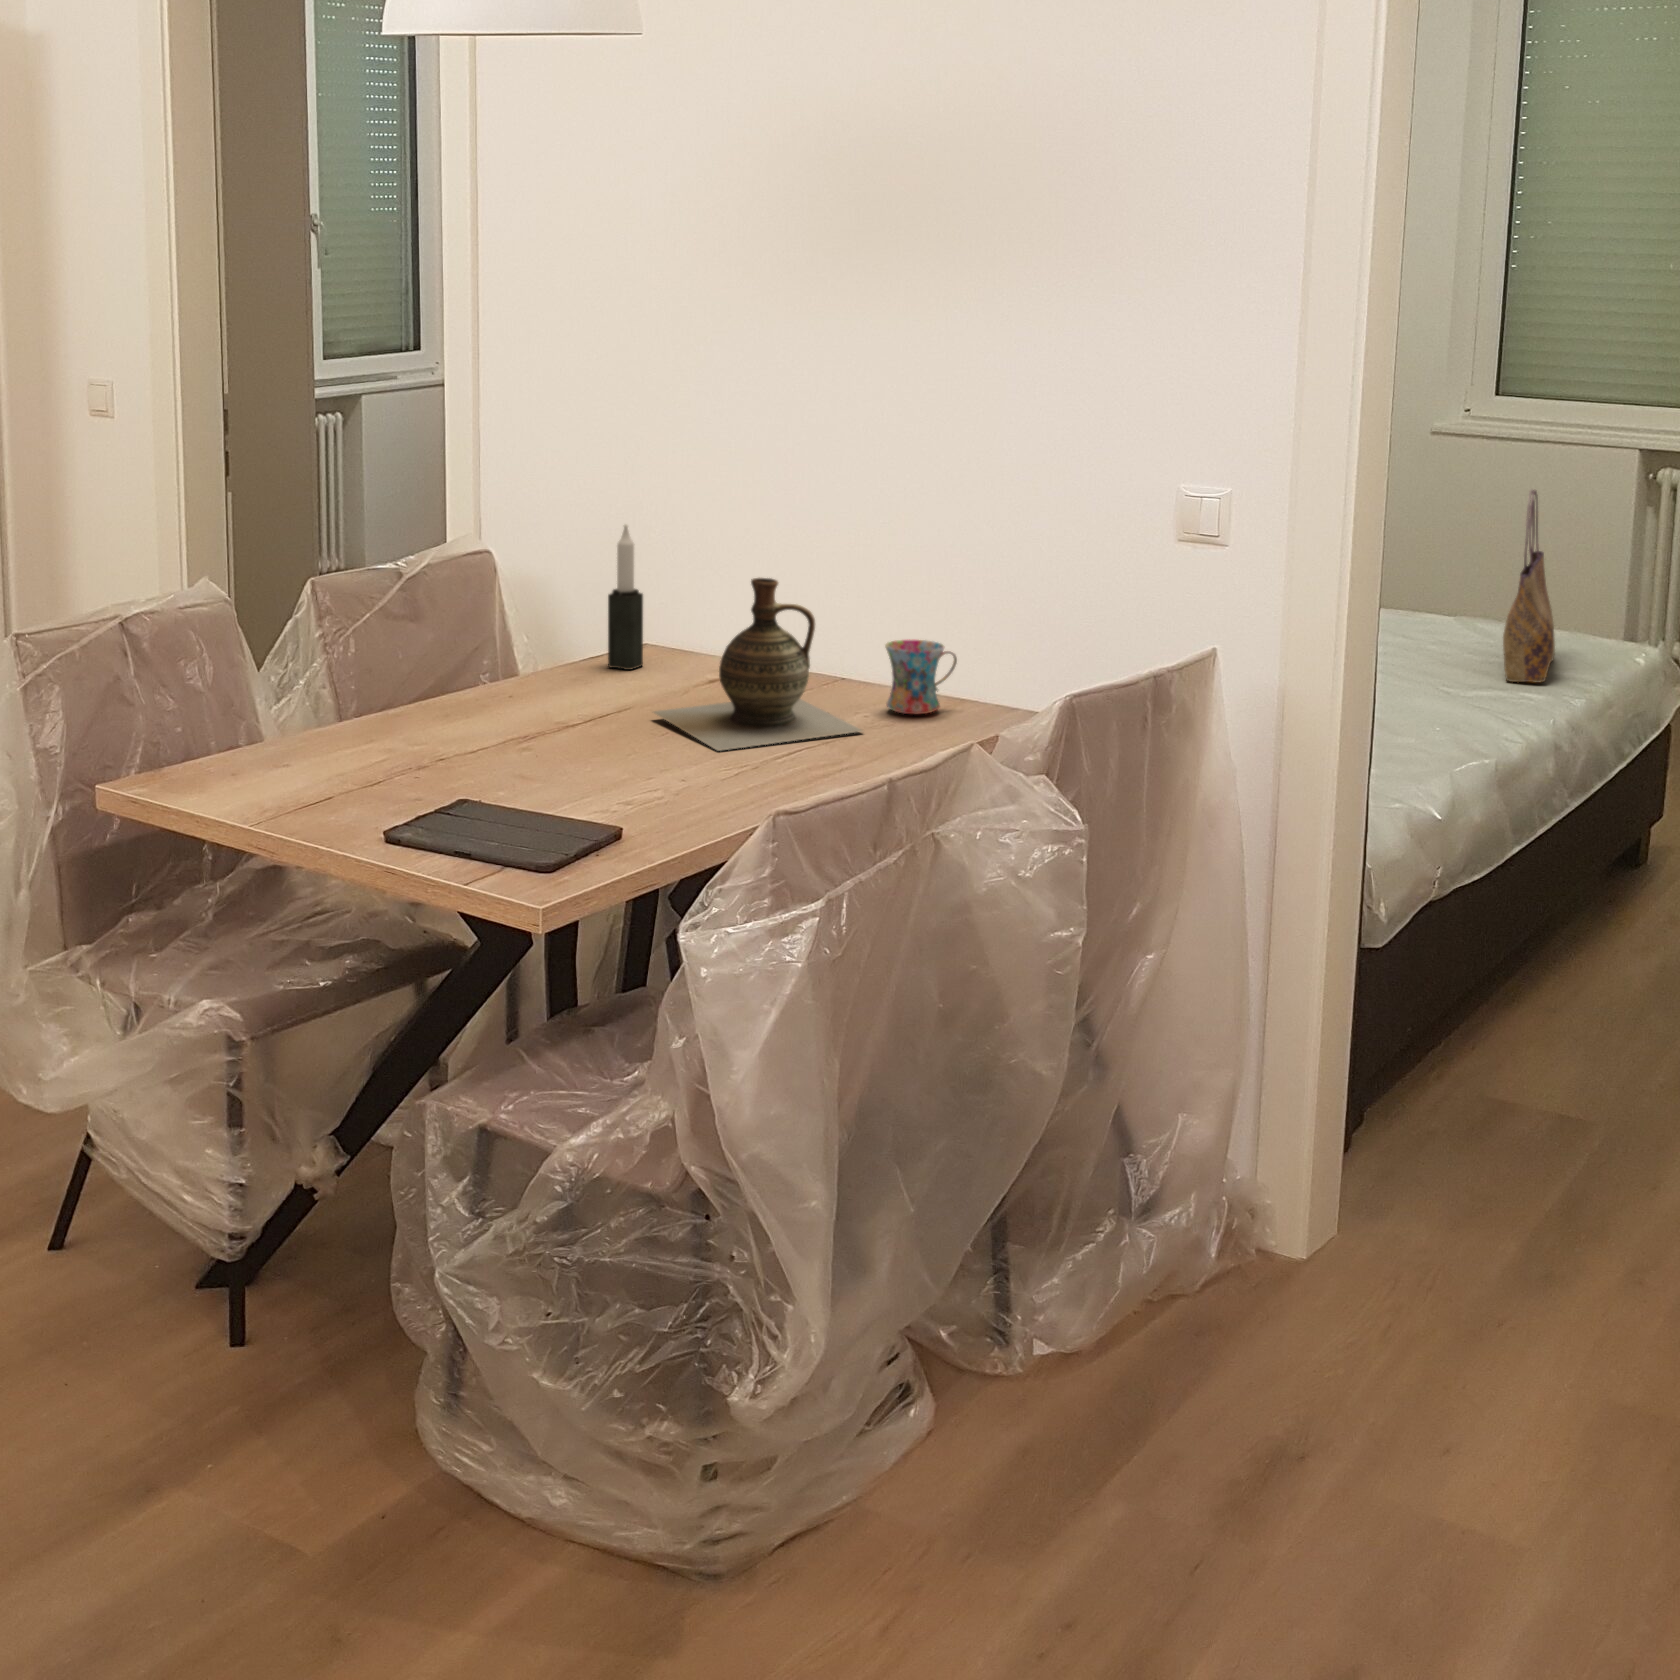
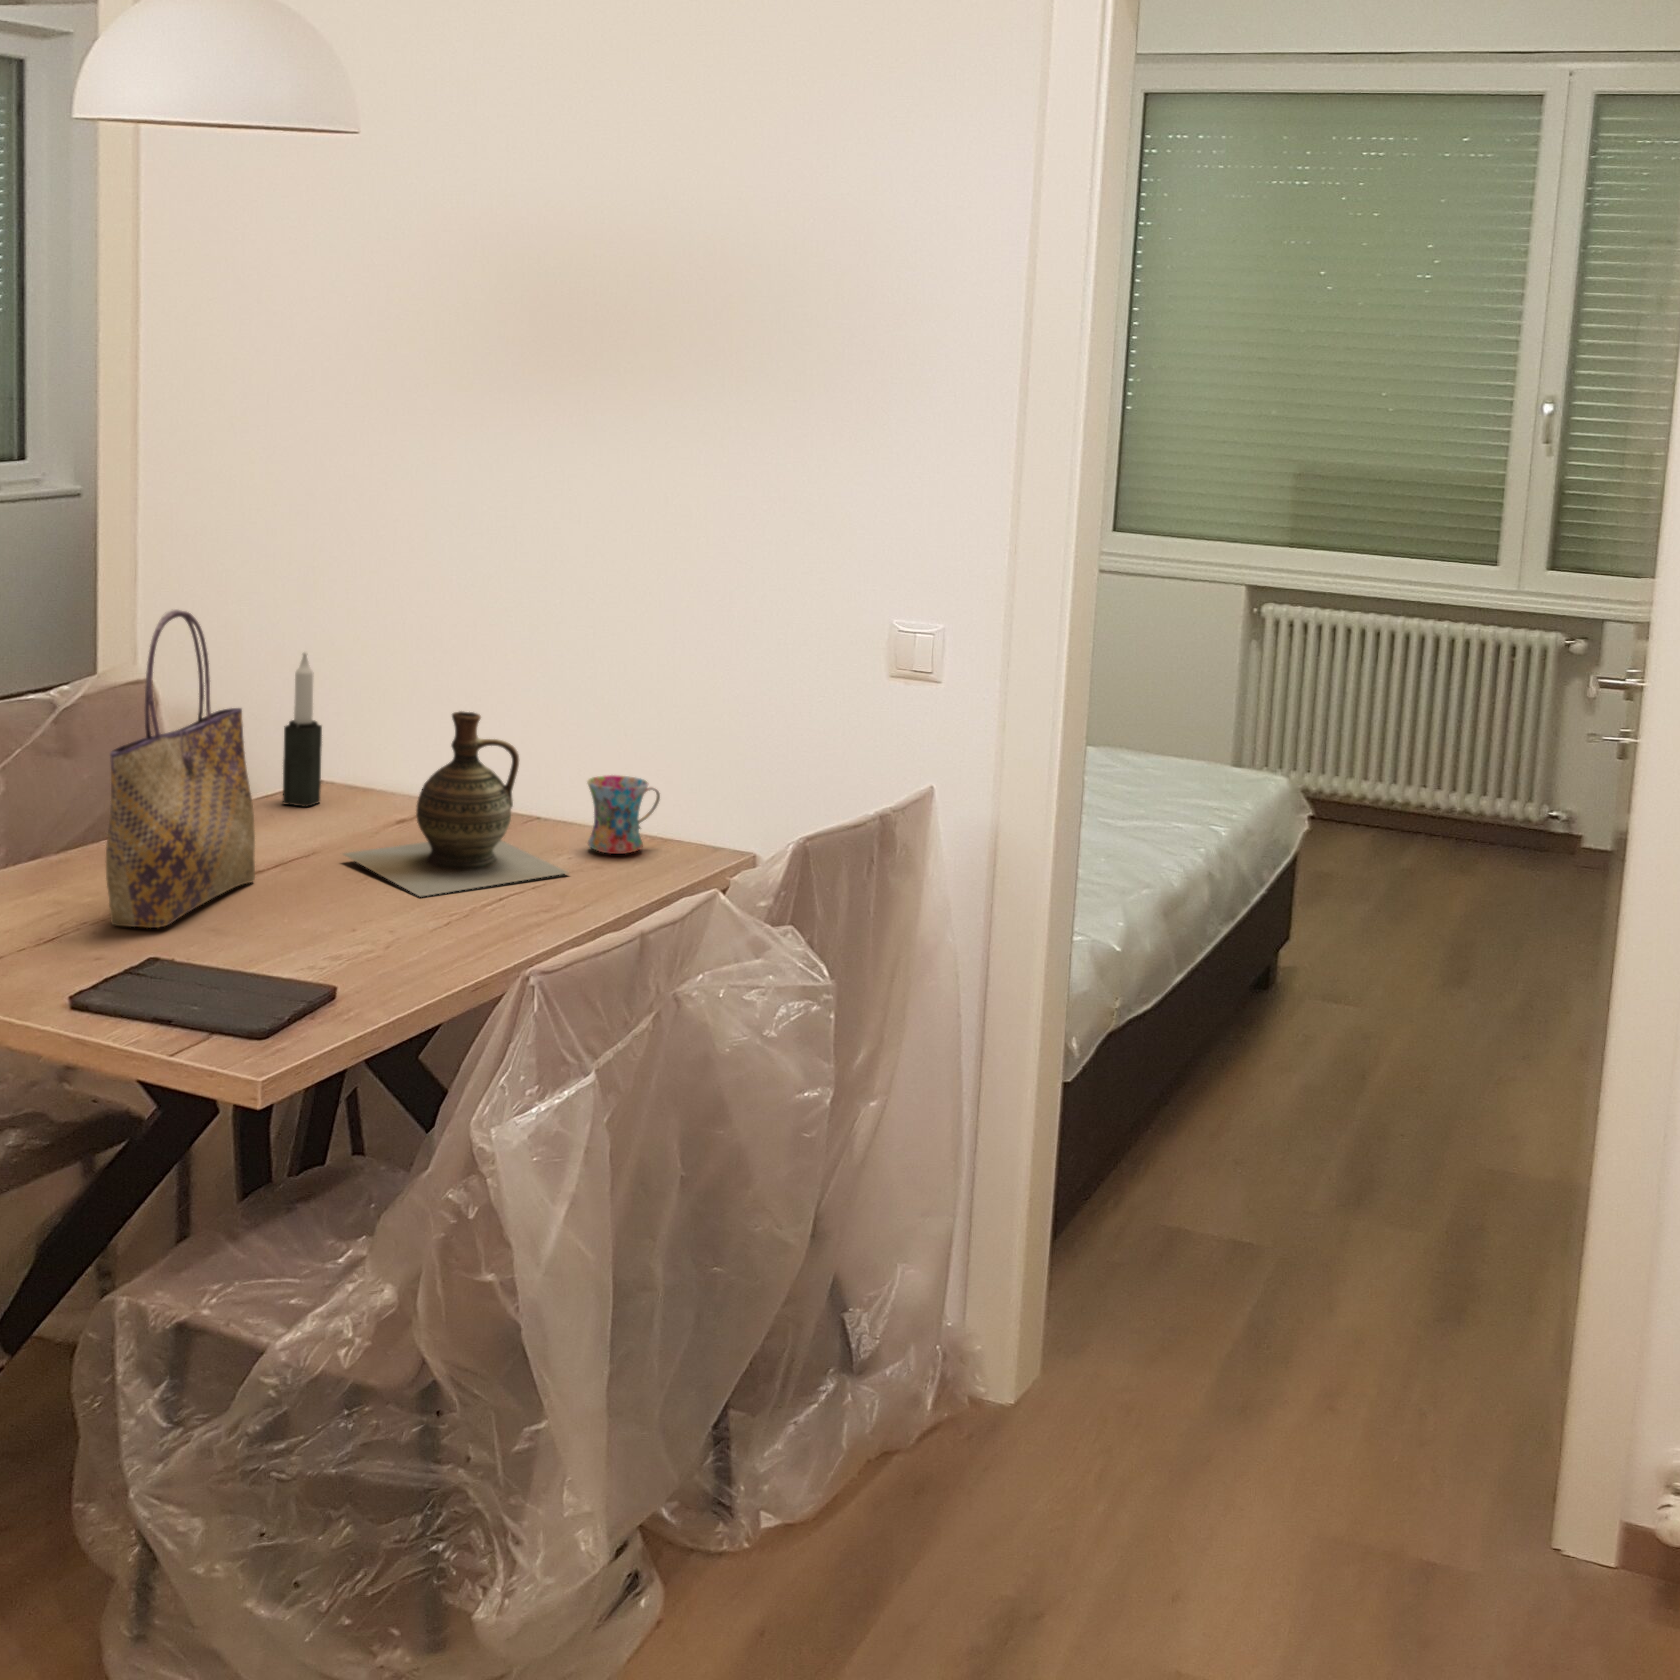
tote bag: present [1503,489,1555,683] -> present [106,609,255,928]

